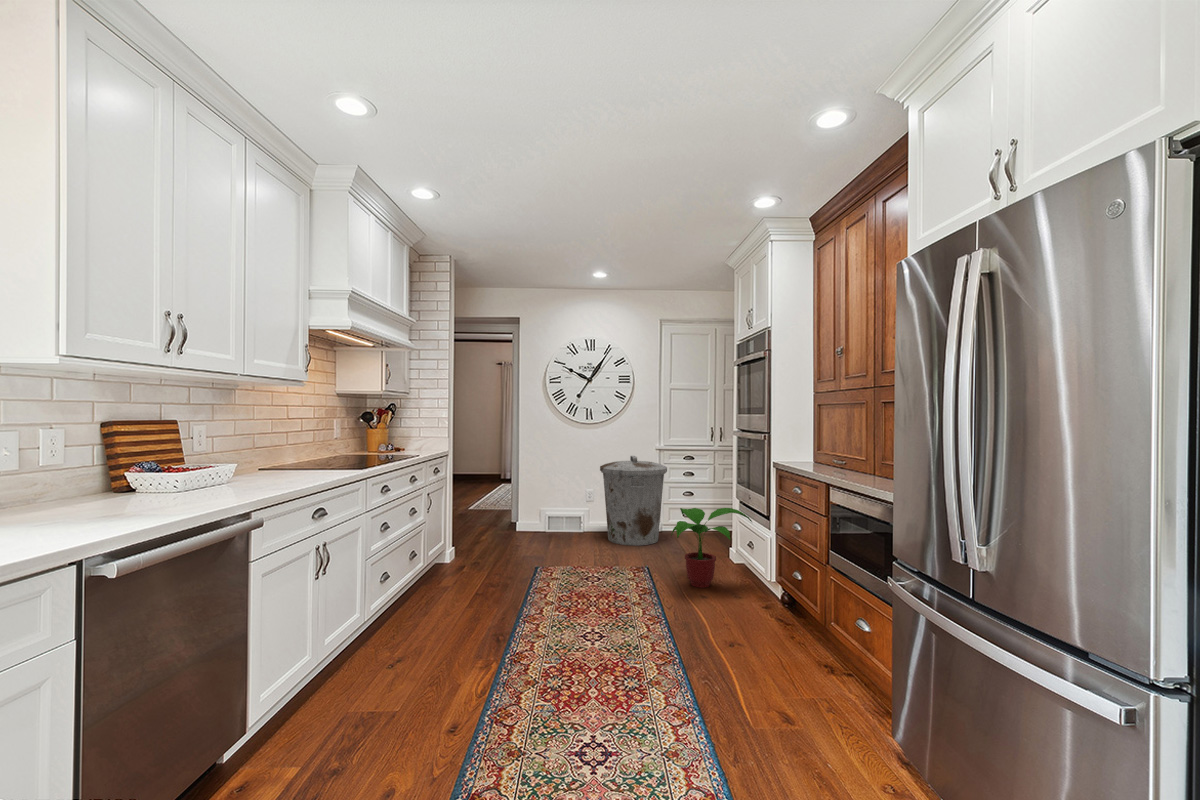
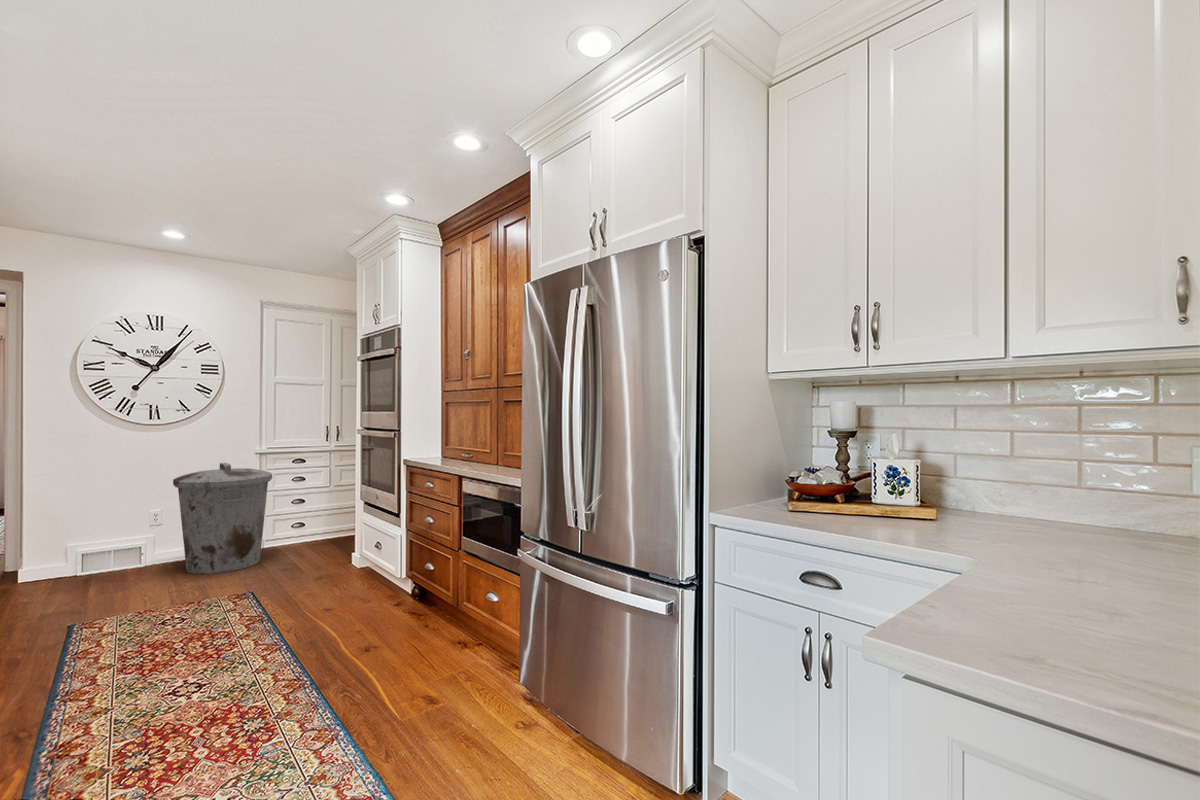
potted plant: present [671,508,752,588] -> none [286,511,381,602]

